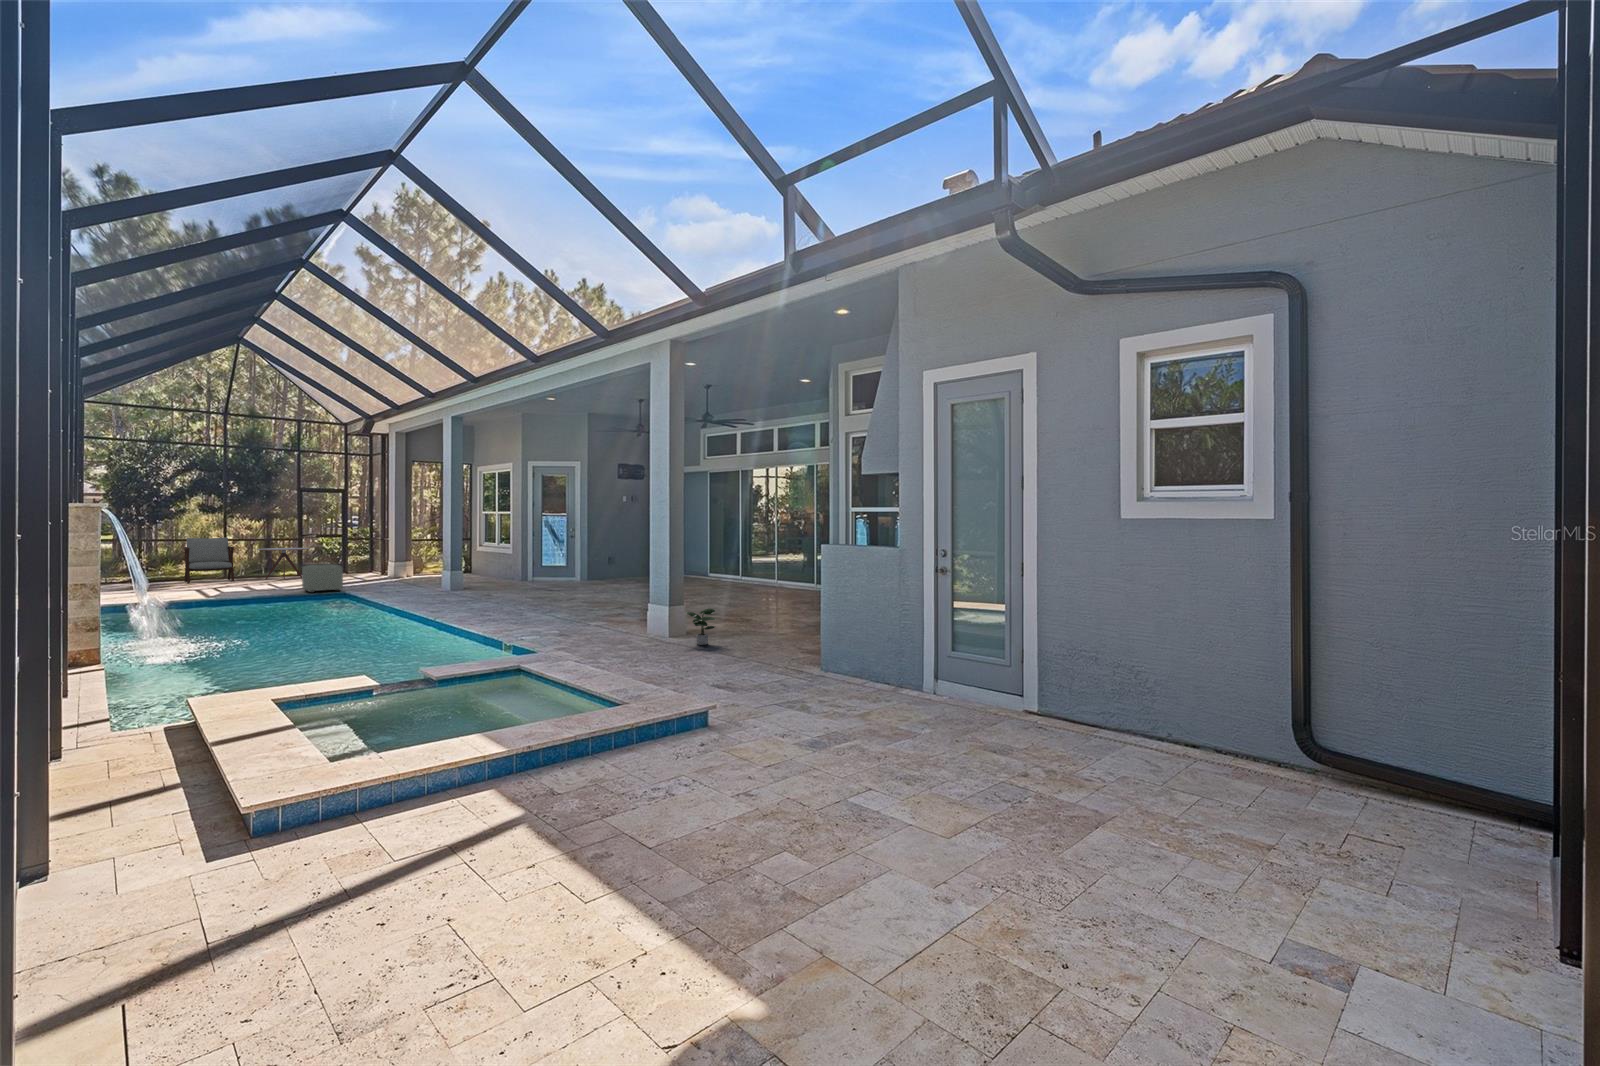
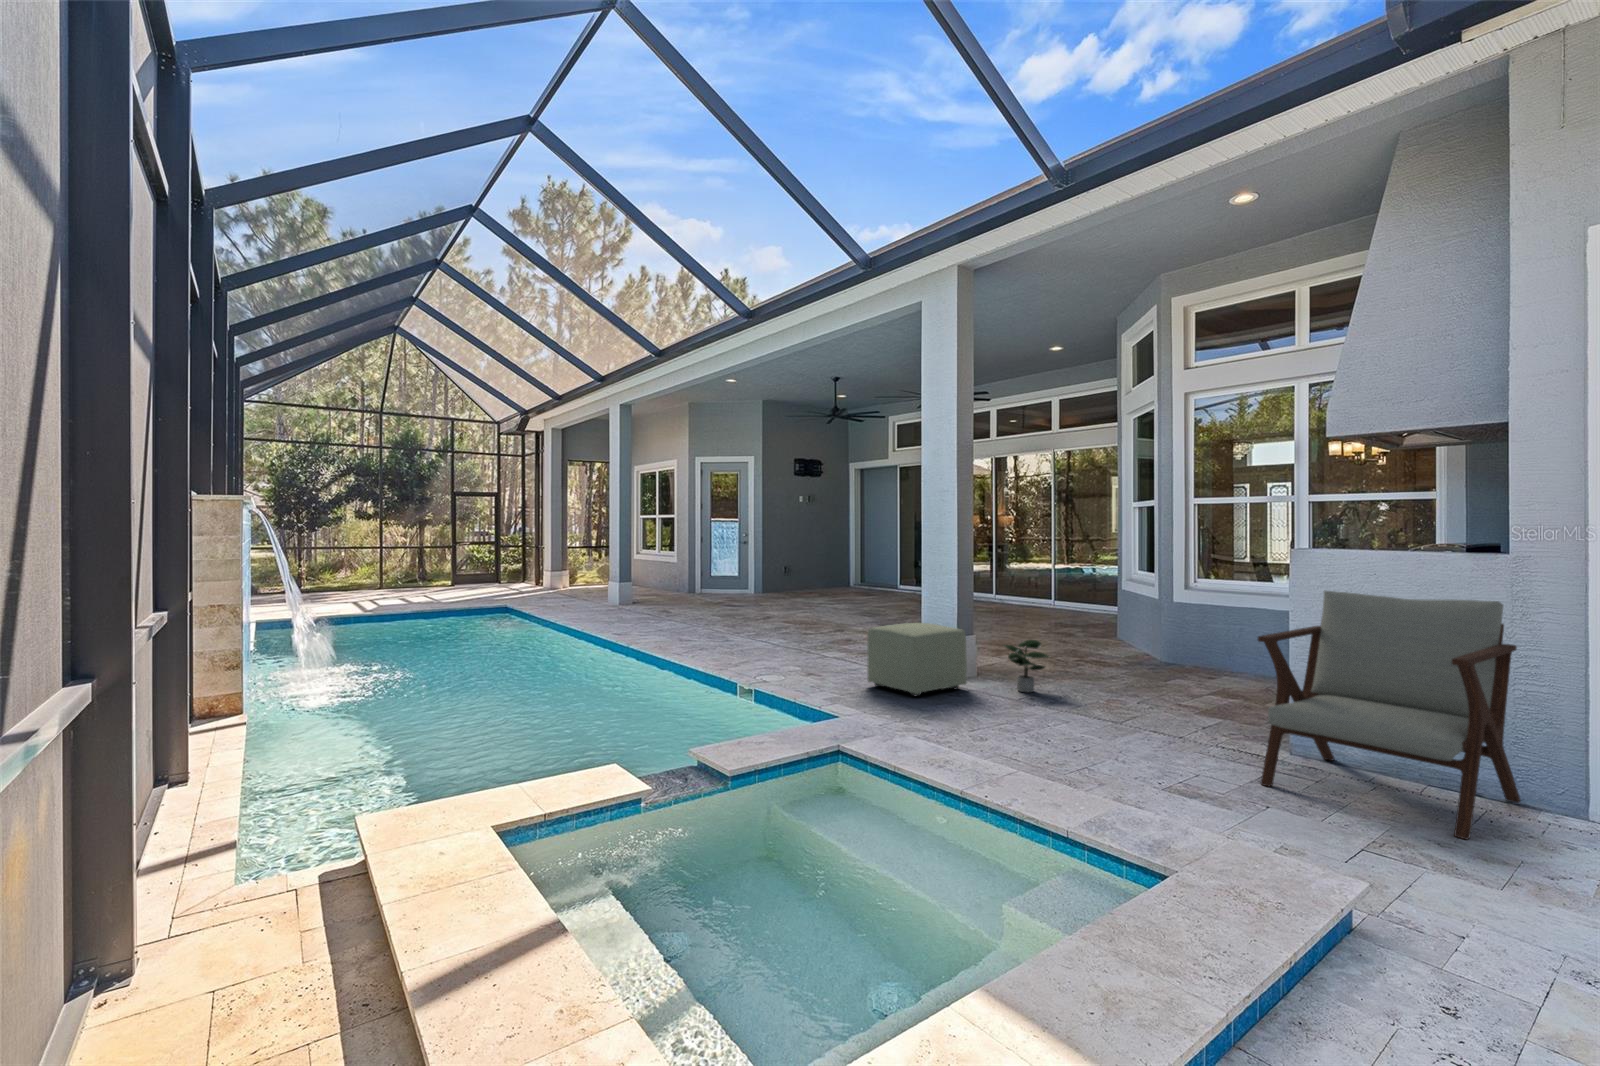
lounge chair: present [184,538,234,583] -> present [1258,591,1520,840]
round table: present [257,548,310,579] -> none [412,556,464,590]
ottoman: present [302,564,343,593] -> present [867,623,967,696]

